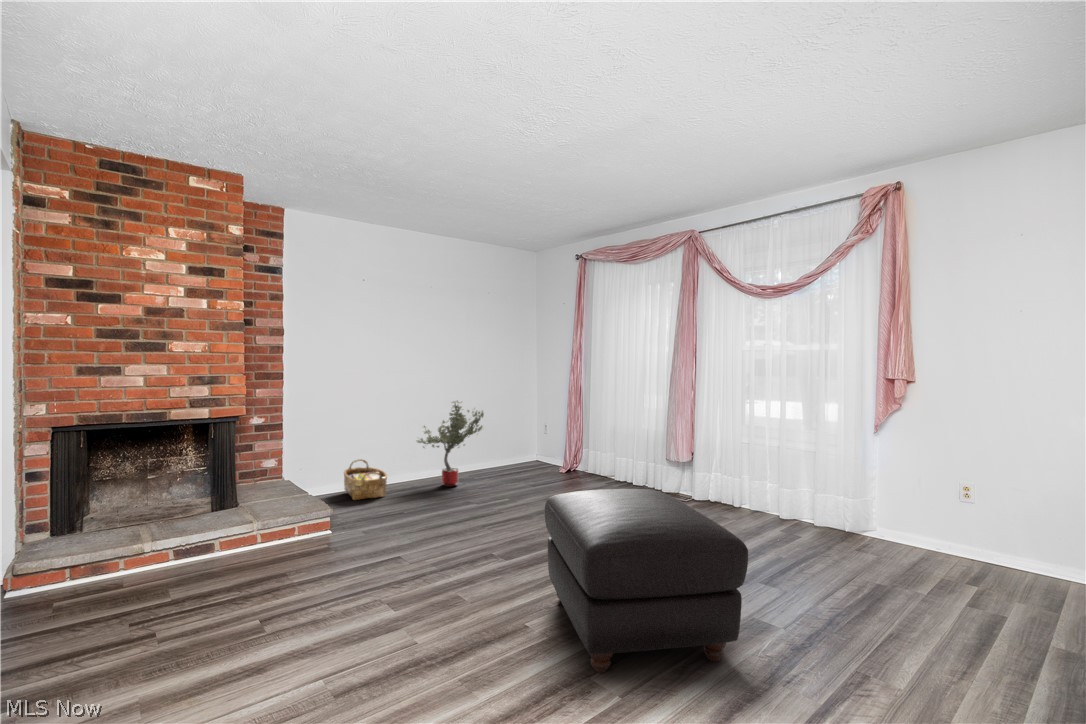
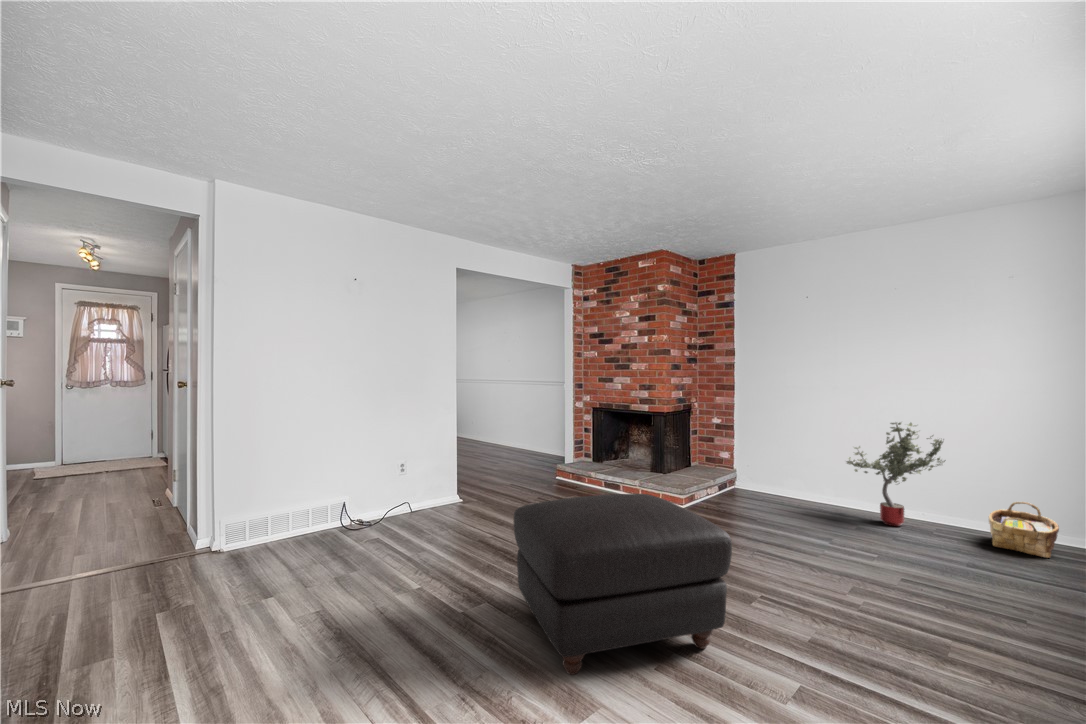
woven basket: present [344,459,387,500] -> present [989,502,1059,558]

